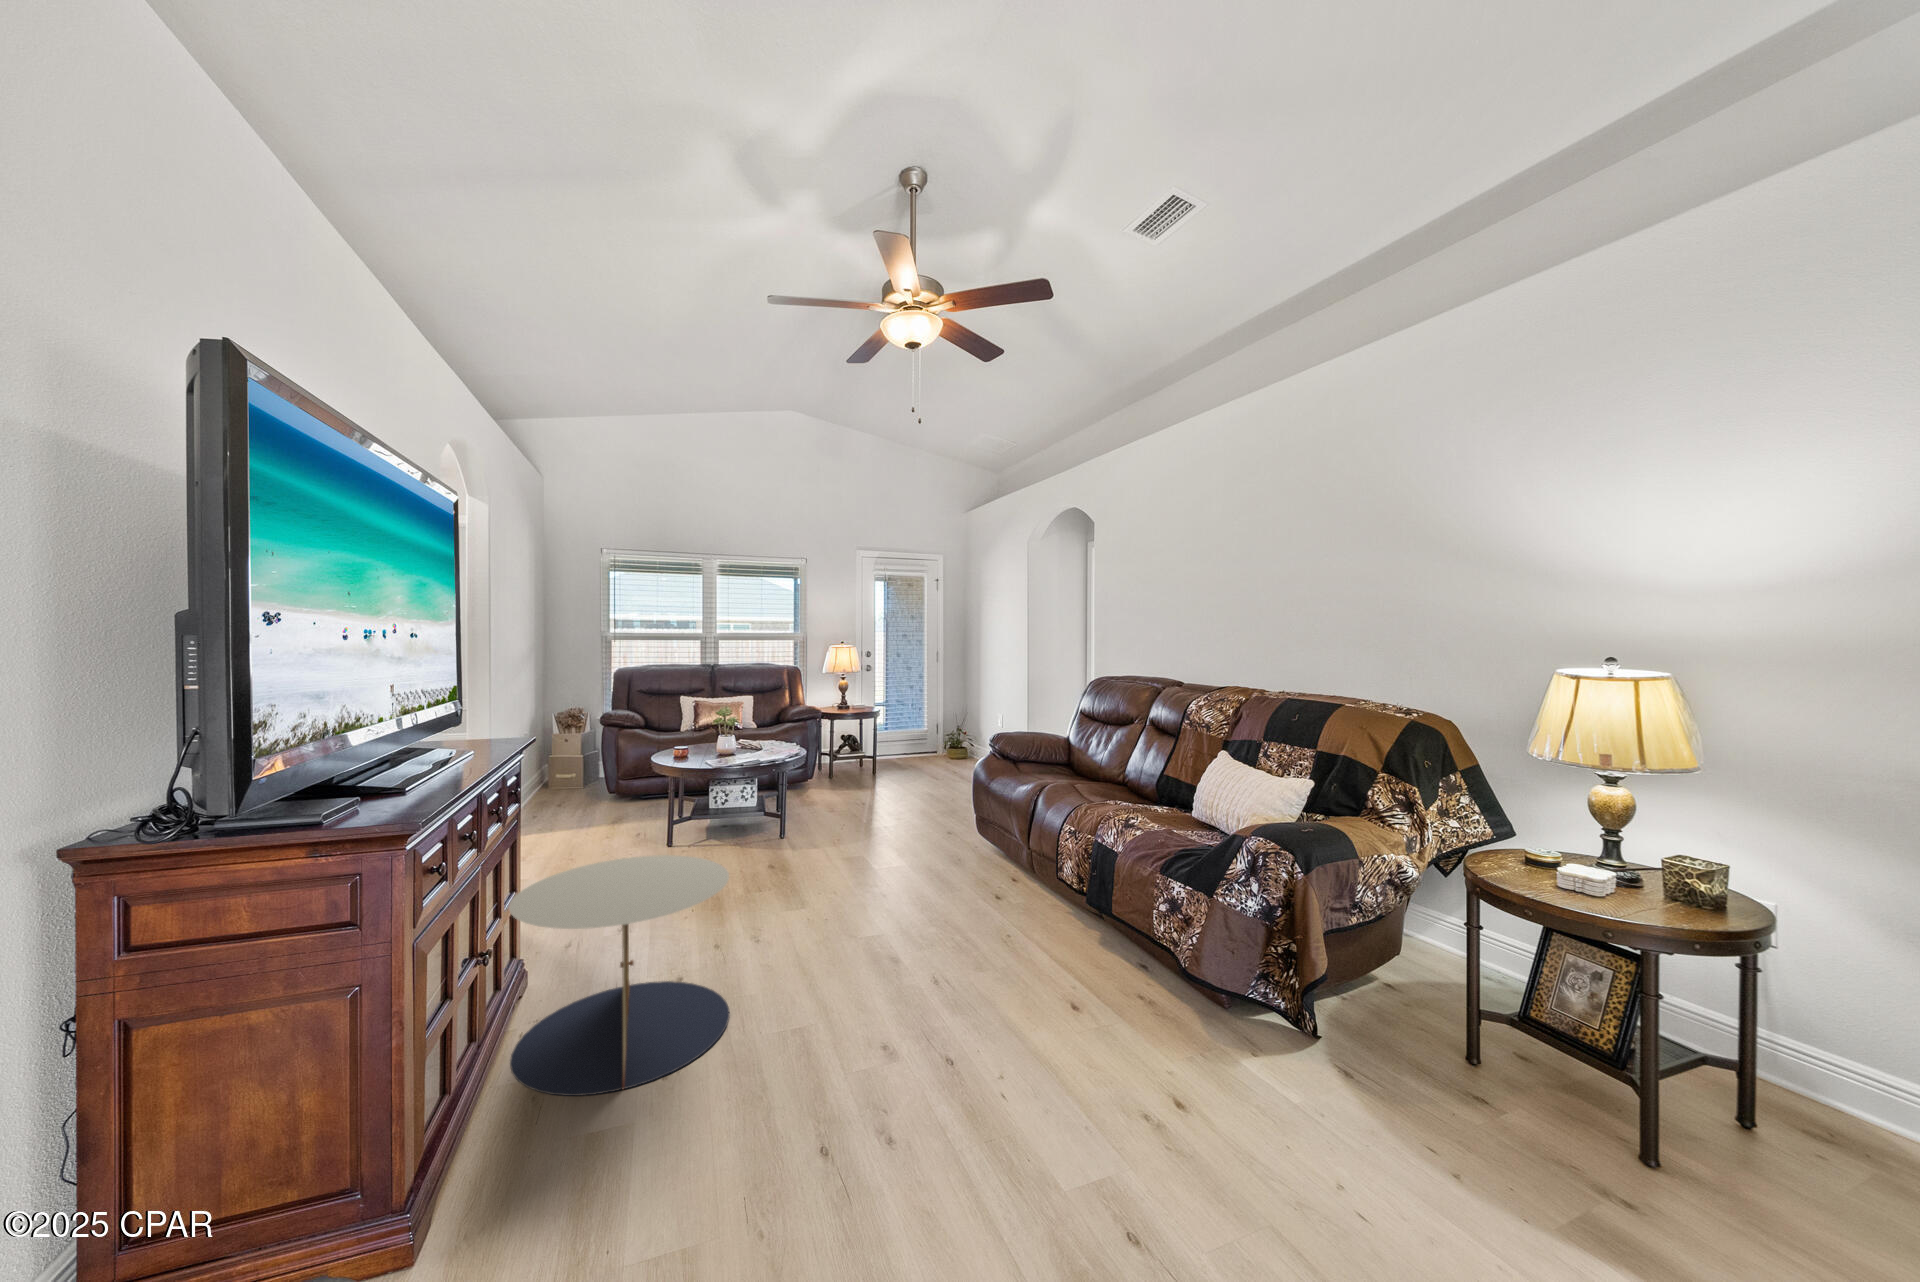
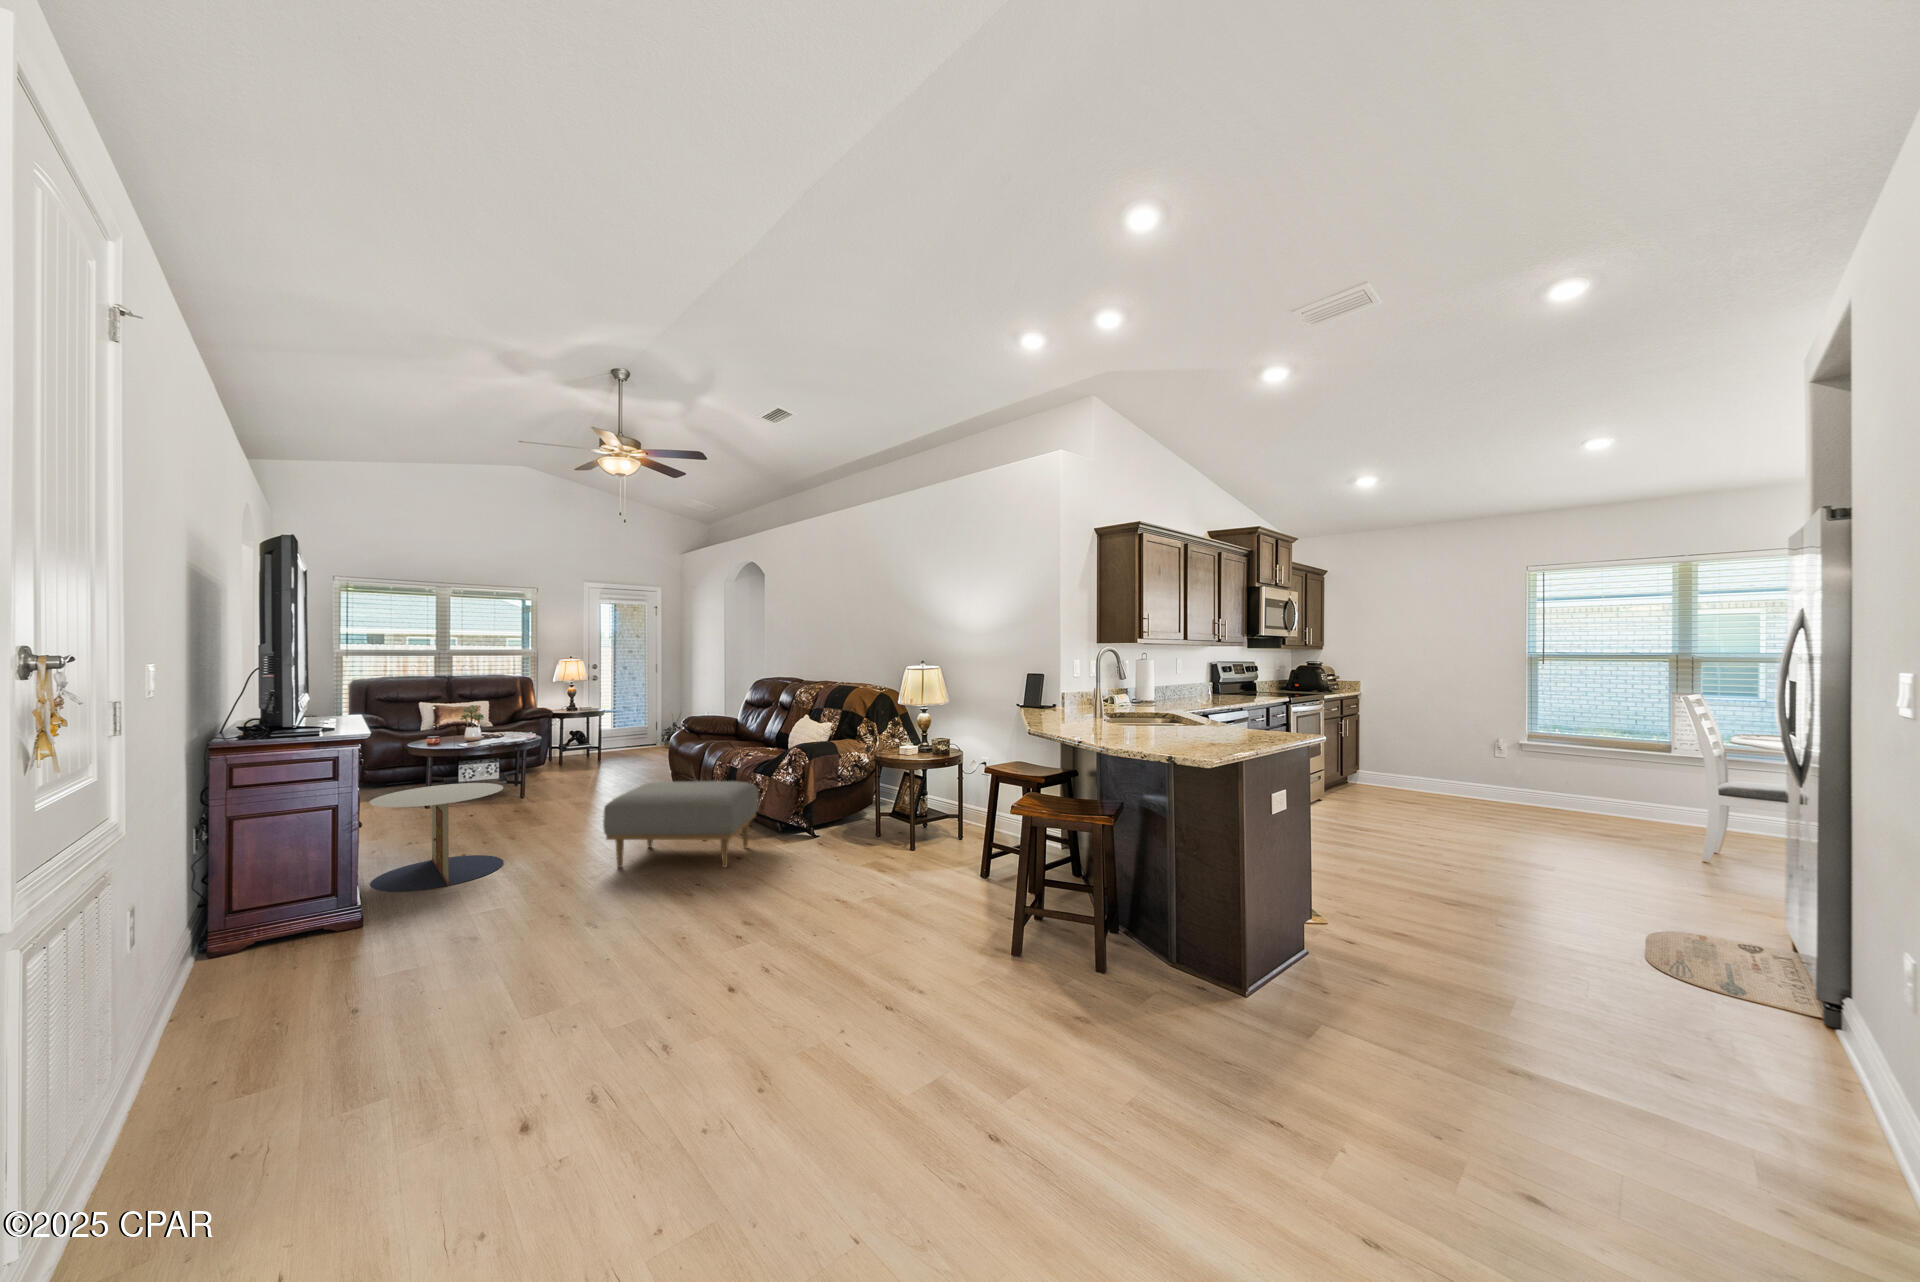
ottoman: none [901,888,1202,1151] -> present [603,781,758,868]

